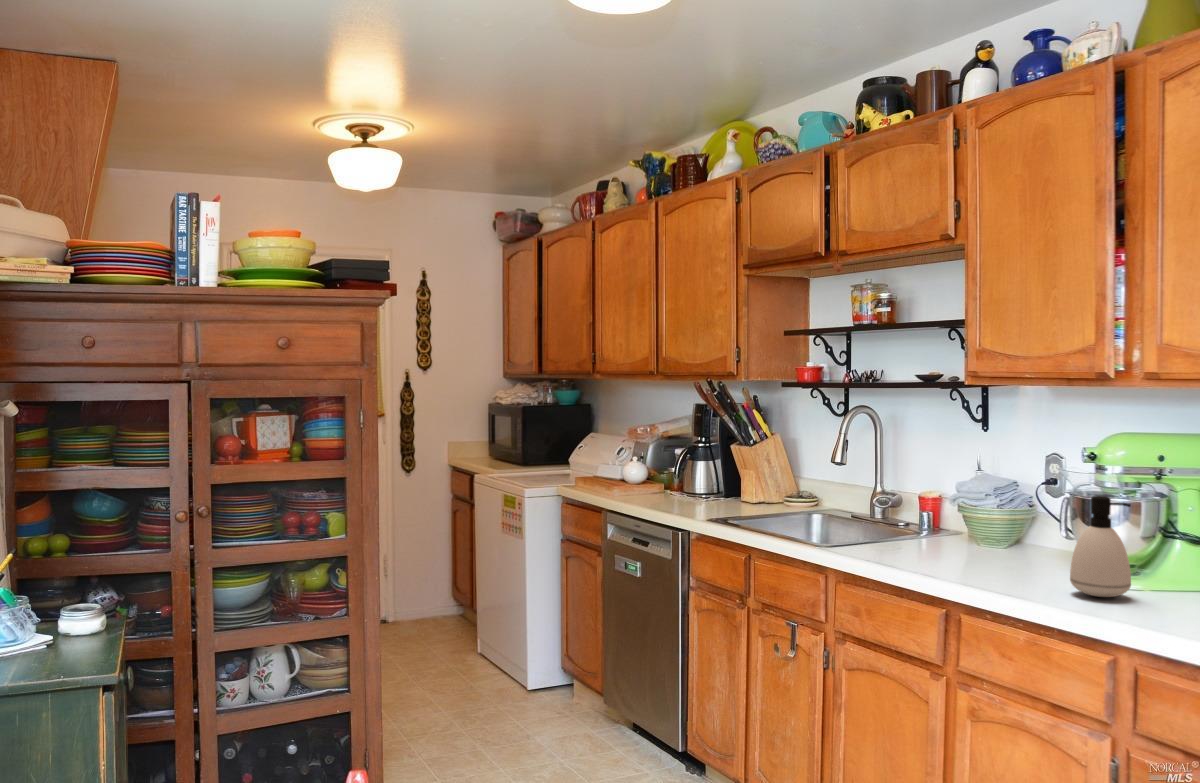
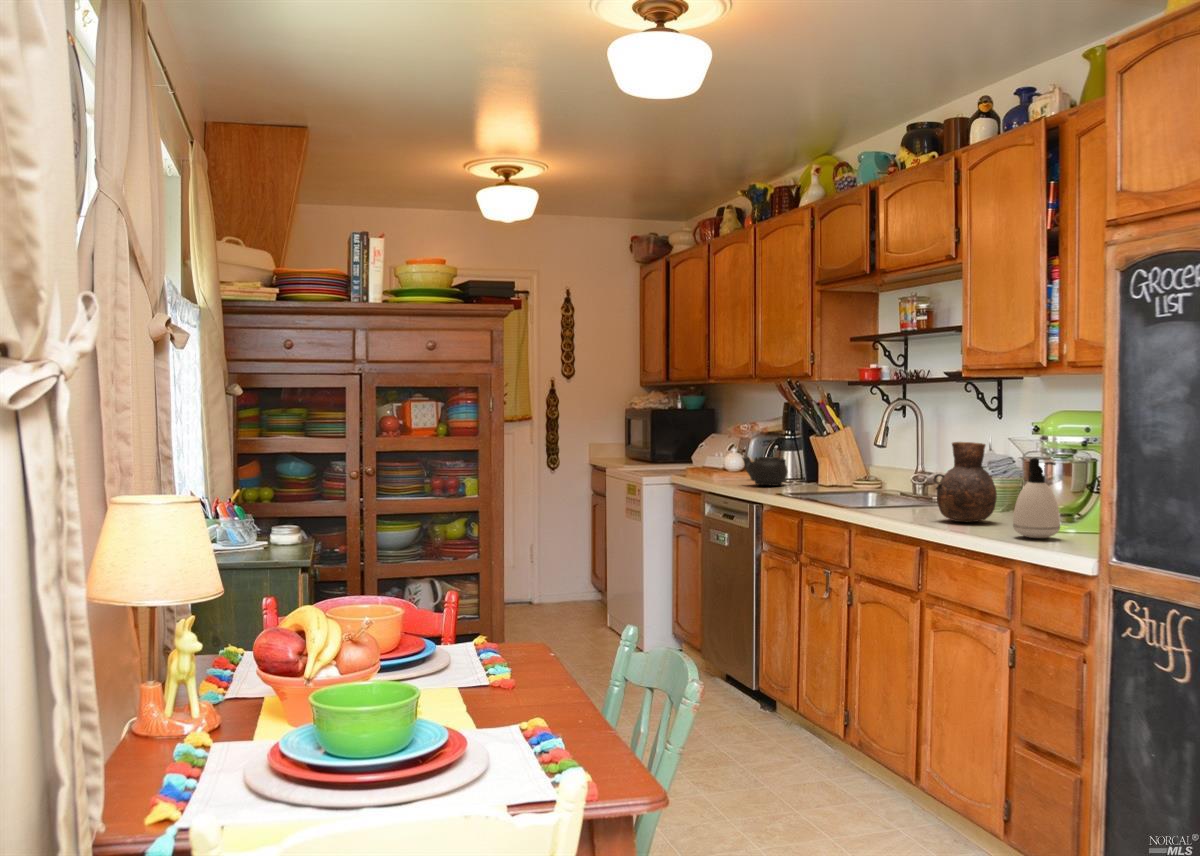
vase: none [938,467,1014,565] -> present [934,442,997,522]
teapot: none [653,468,707,502] -> present [743,457,788,486]

